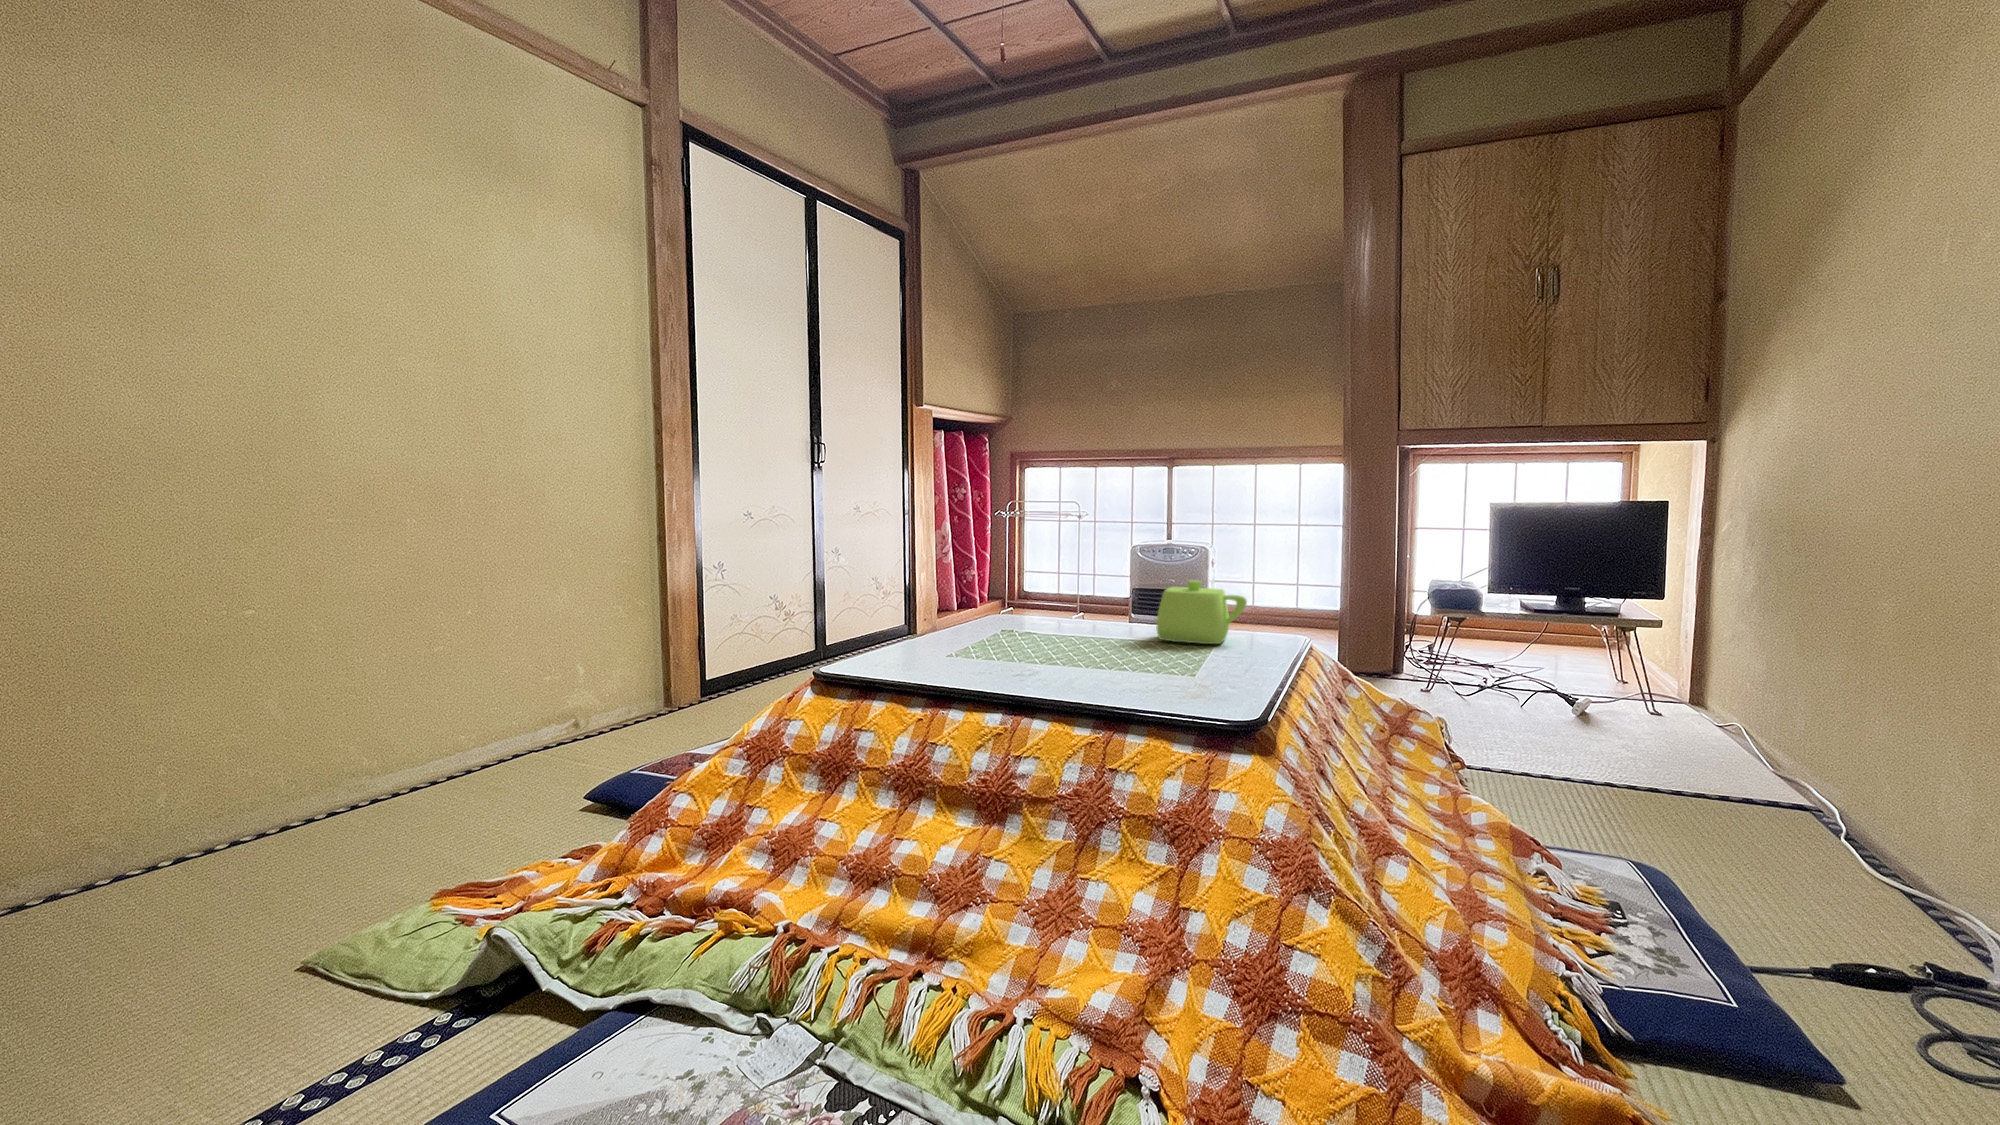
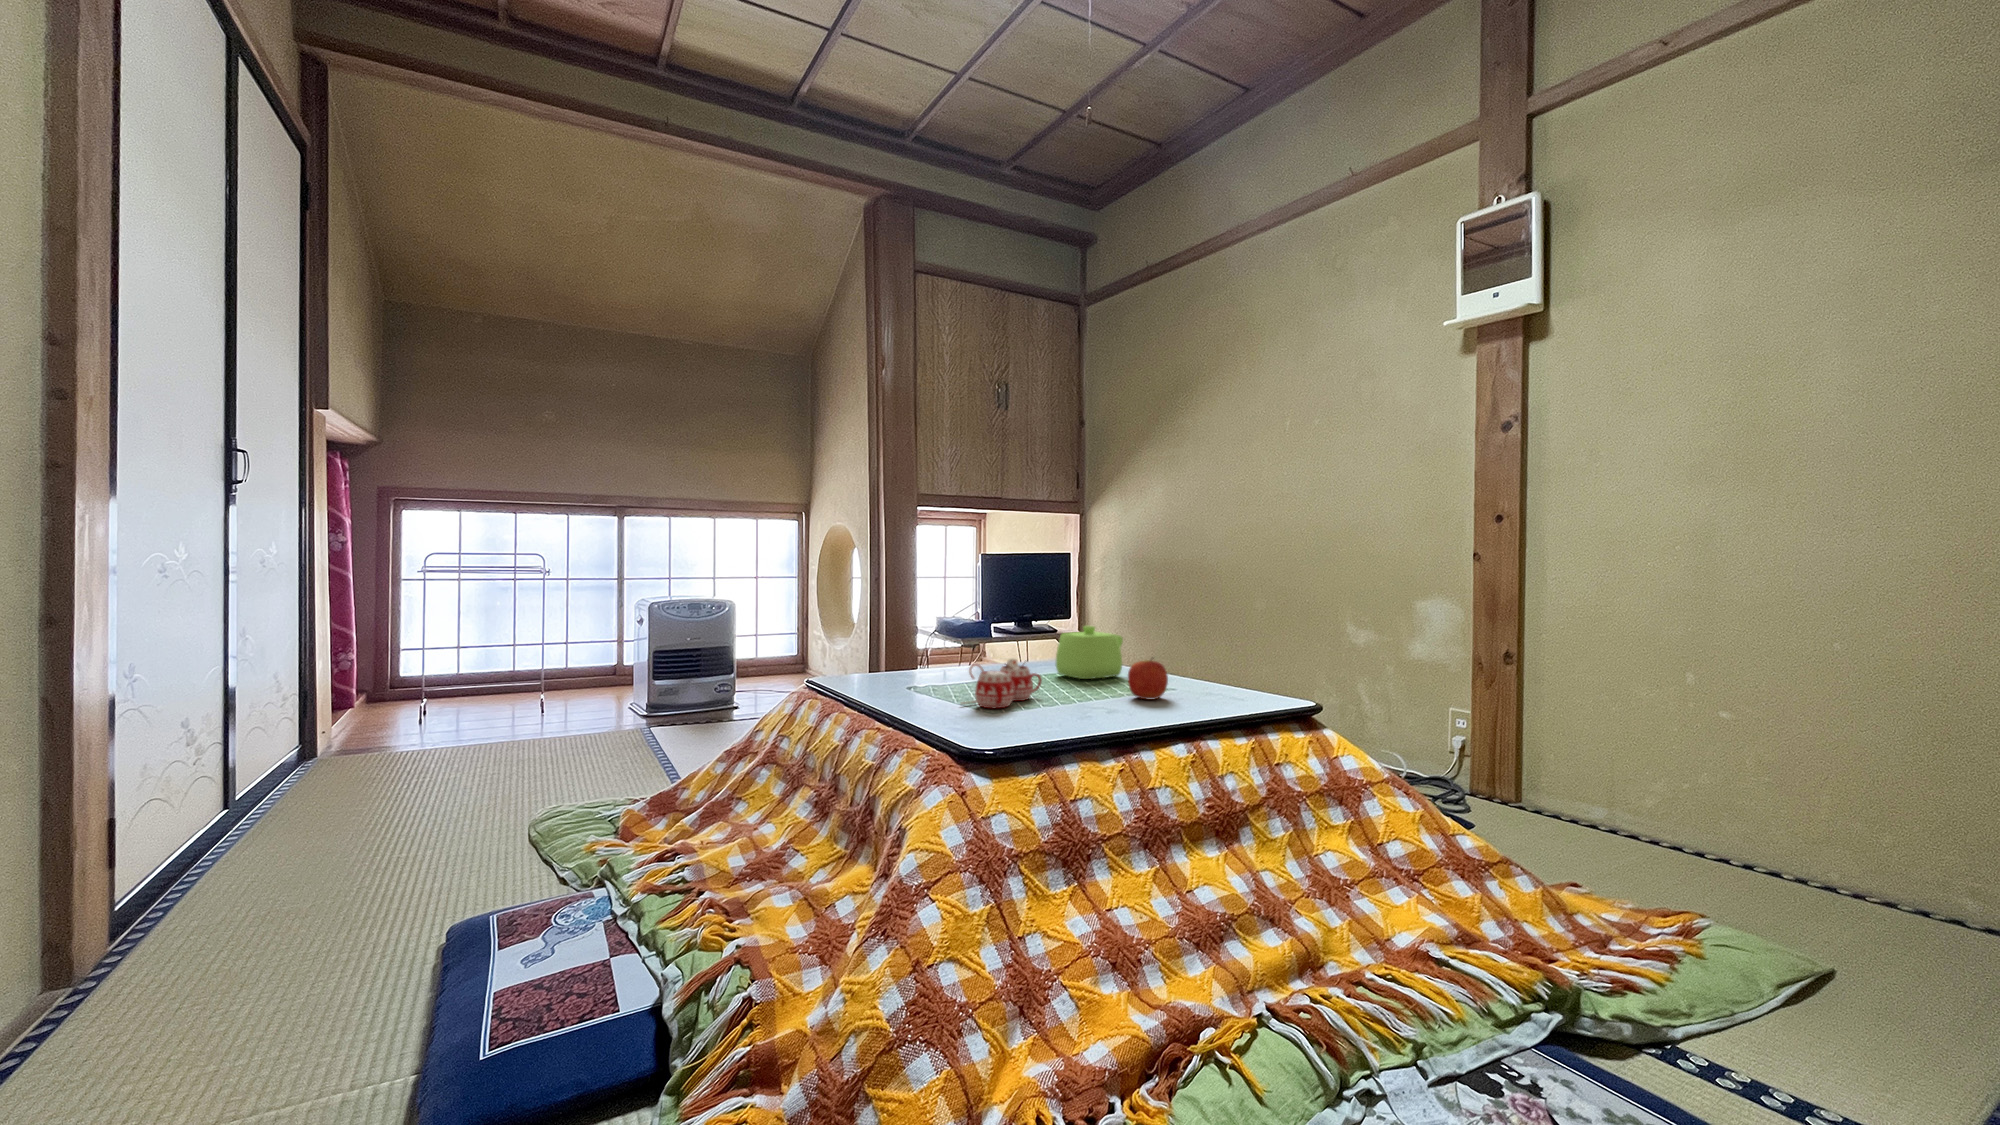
mug: none [961,599,1055,646] -> present [961,659,1042,708]
apple: none [1100,616,1150,666] -> present [1128,660,1168,700]

